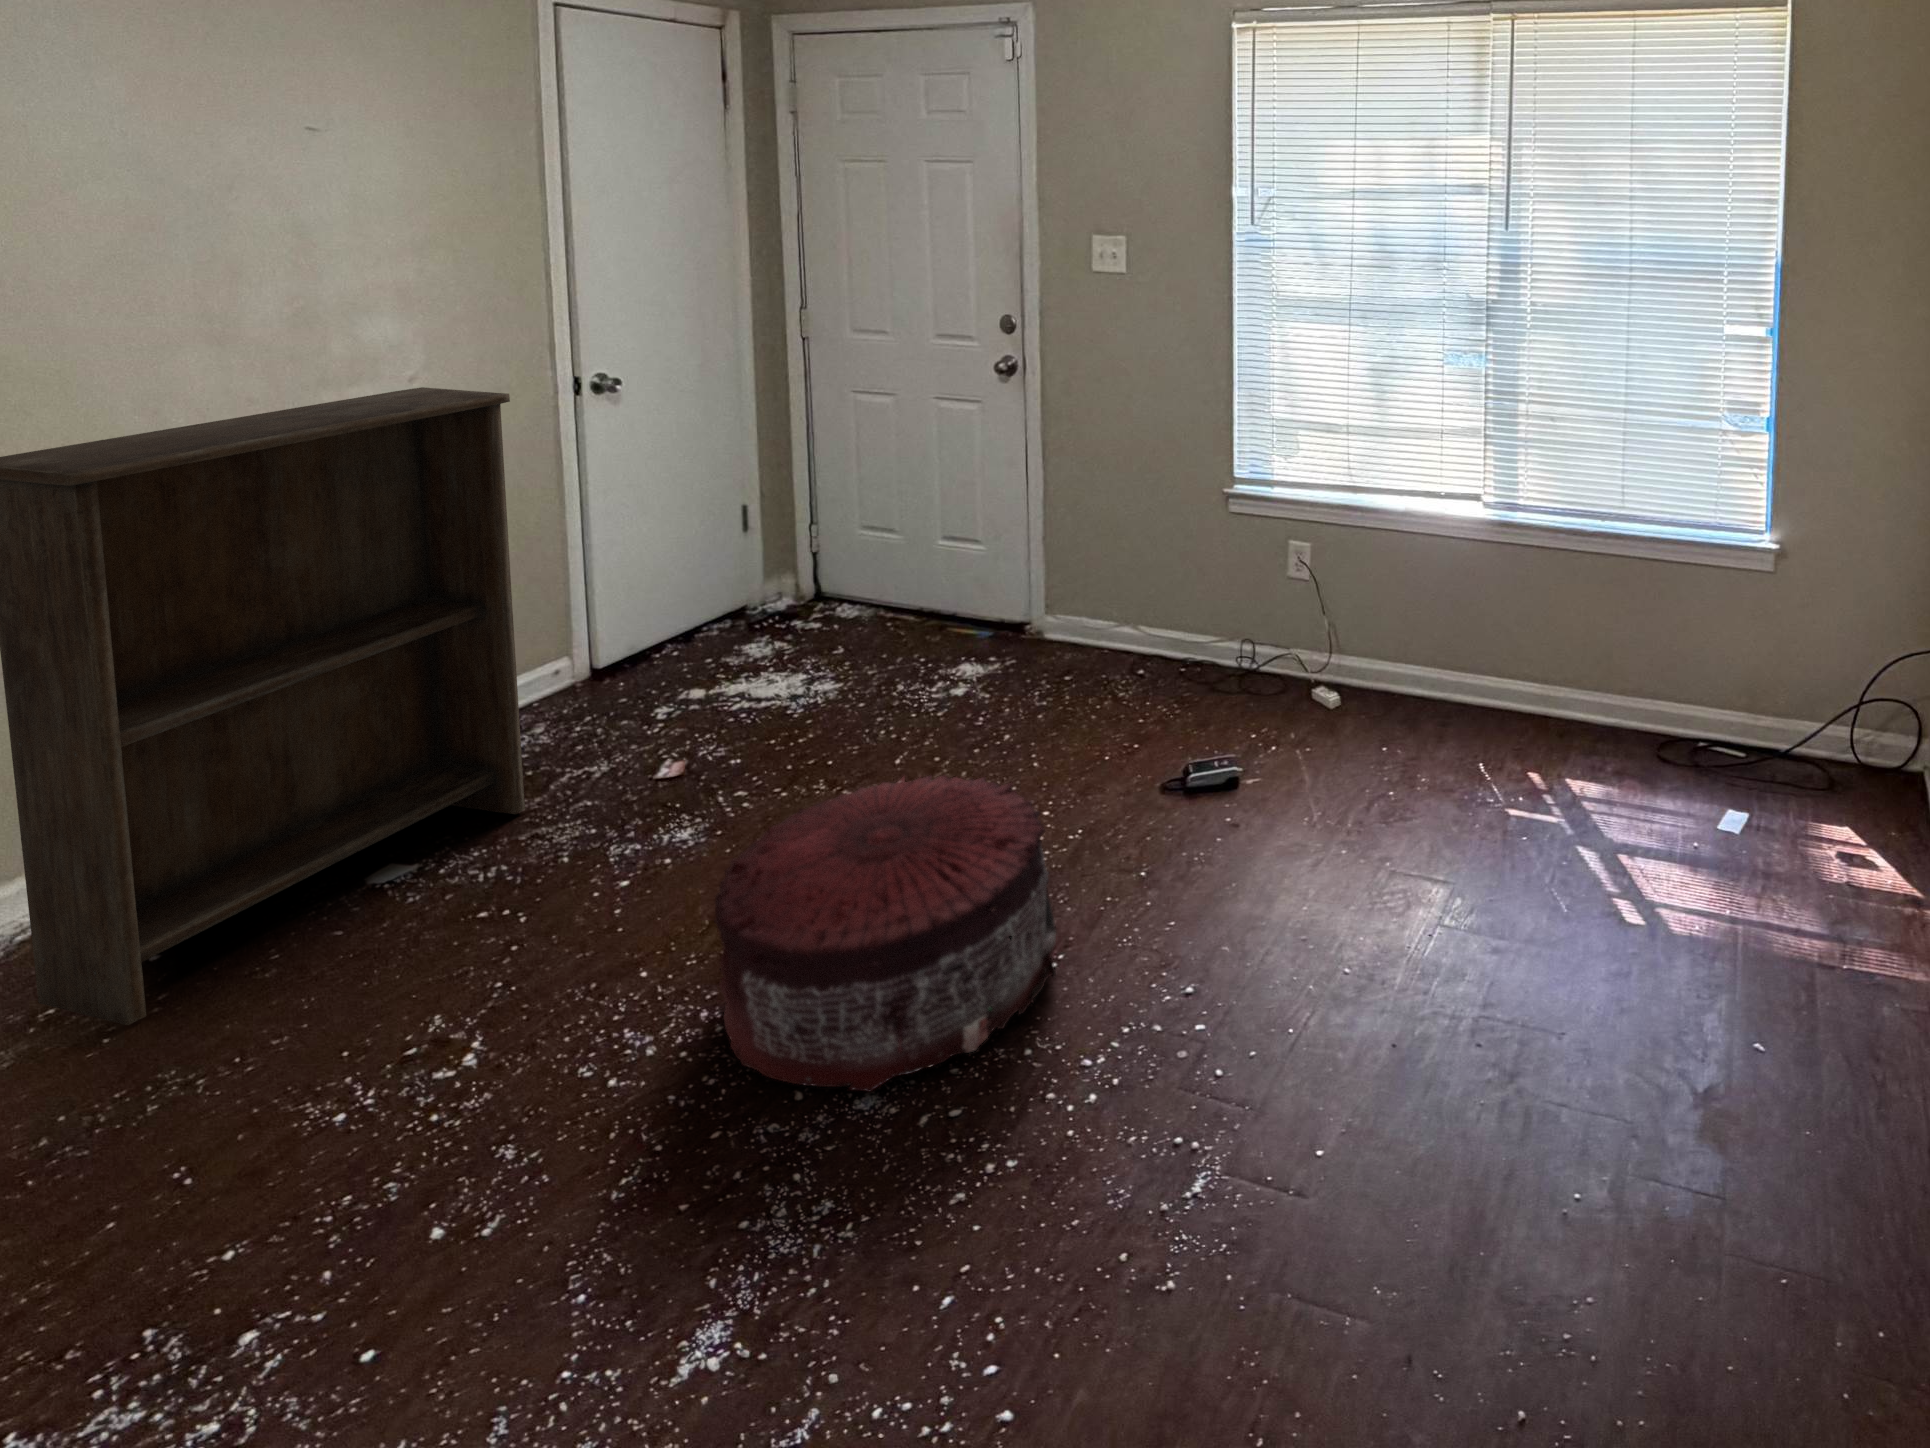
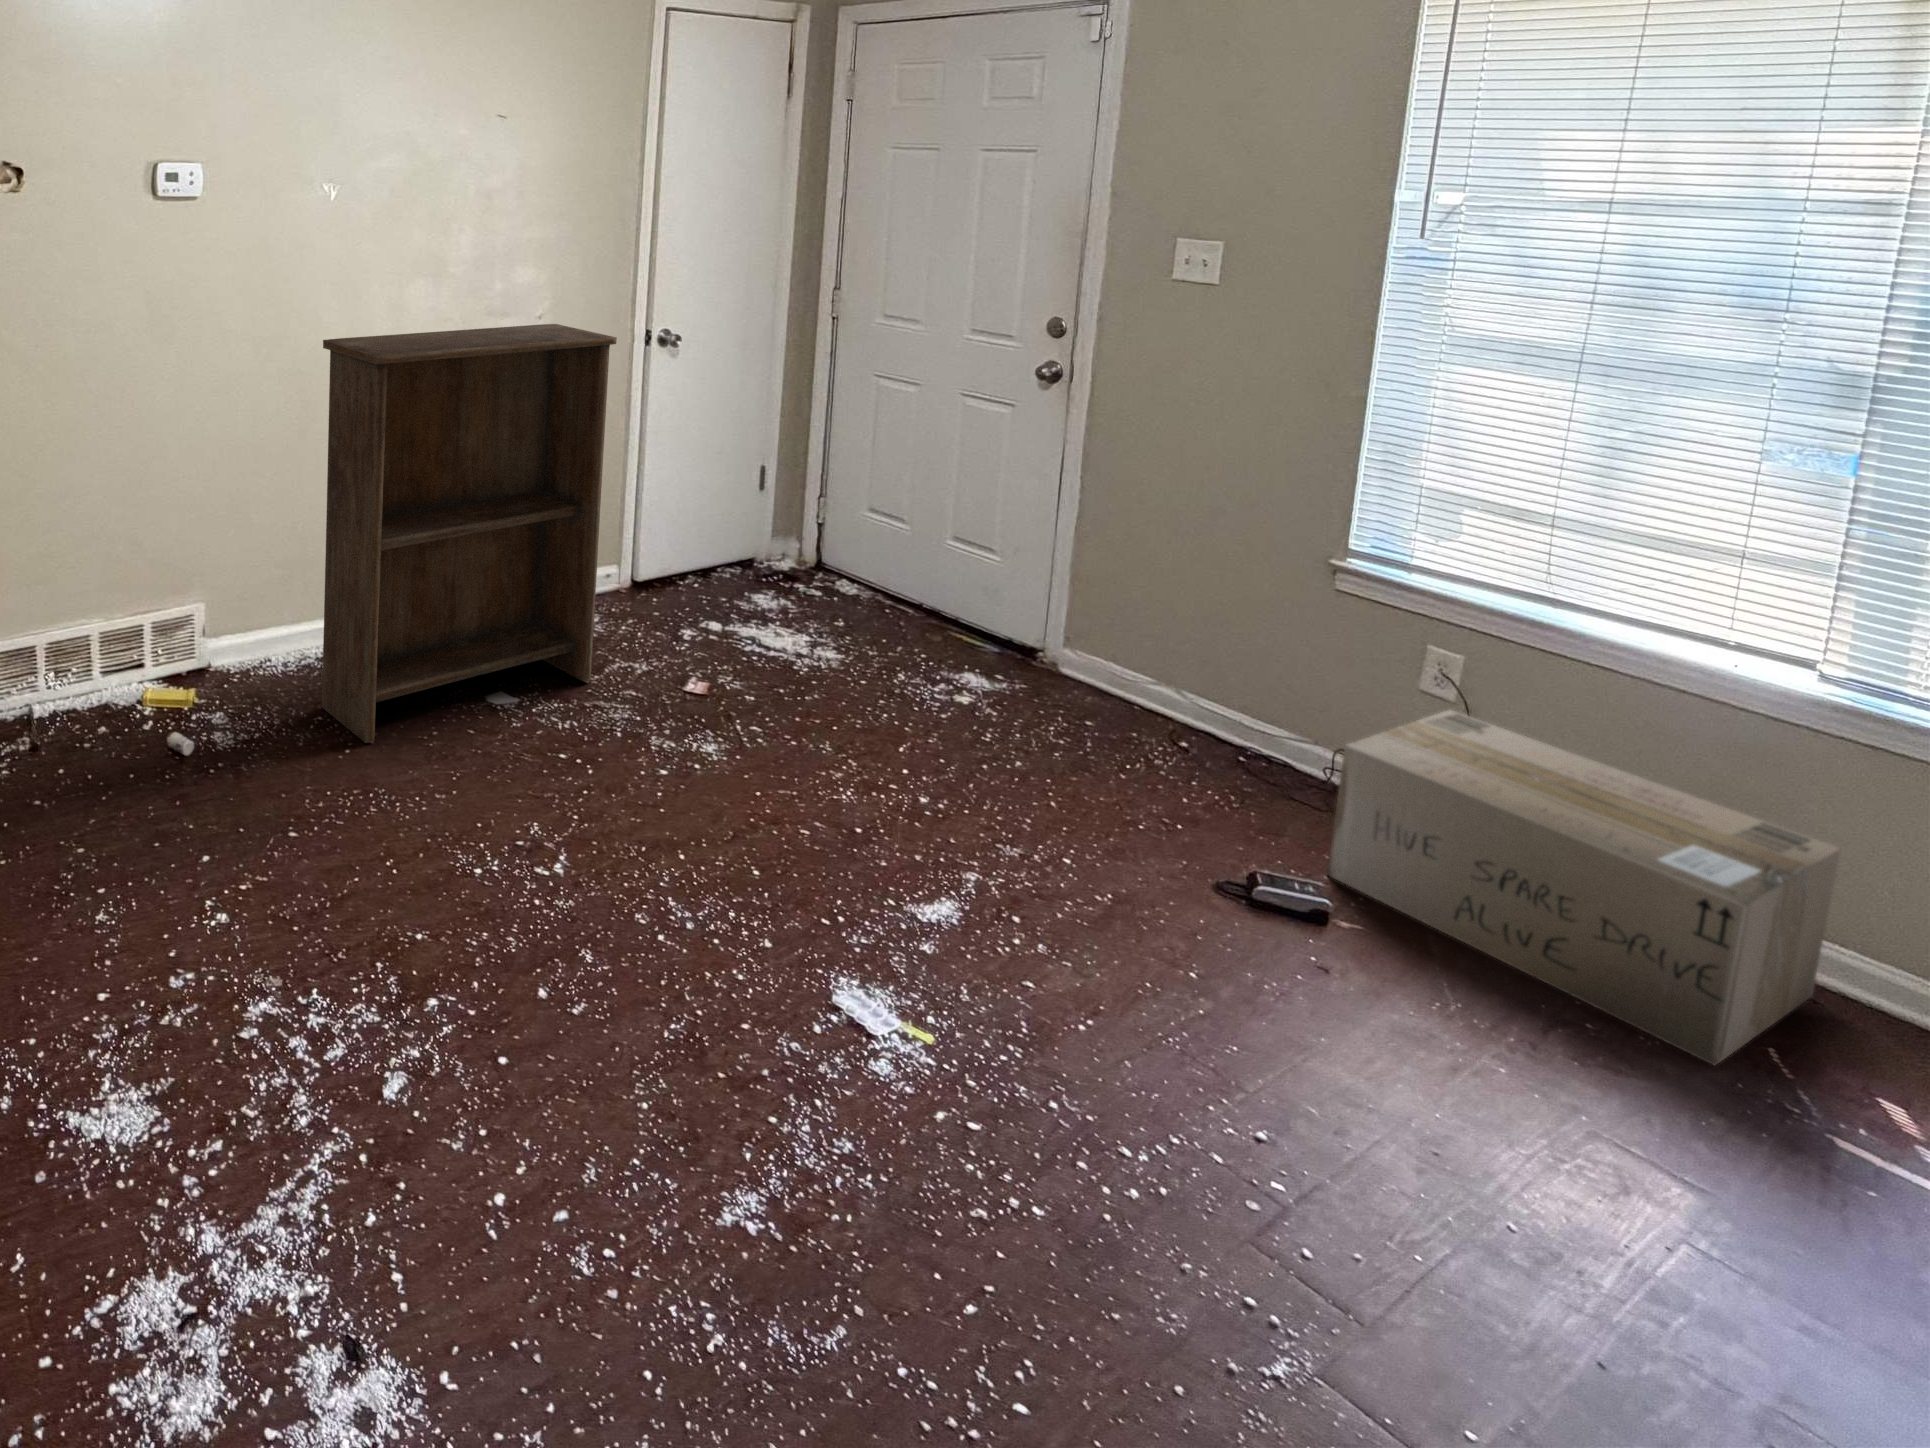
cardboard box: none [1239,584,1499,785] -> present [1327,710,1840,1065]
pouf: present [714,776,1056,1092] -> none [753,763,1092,1077]

